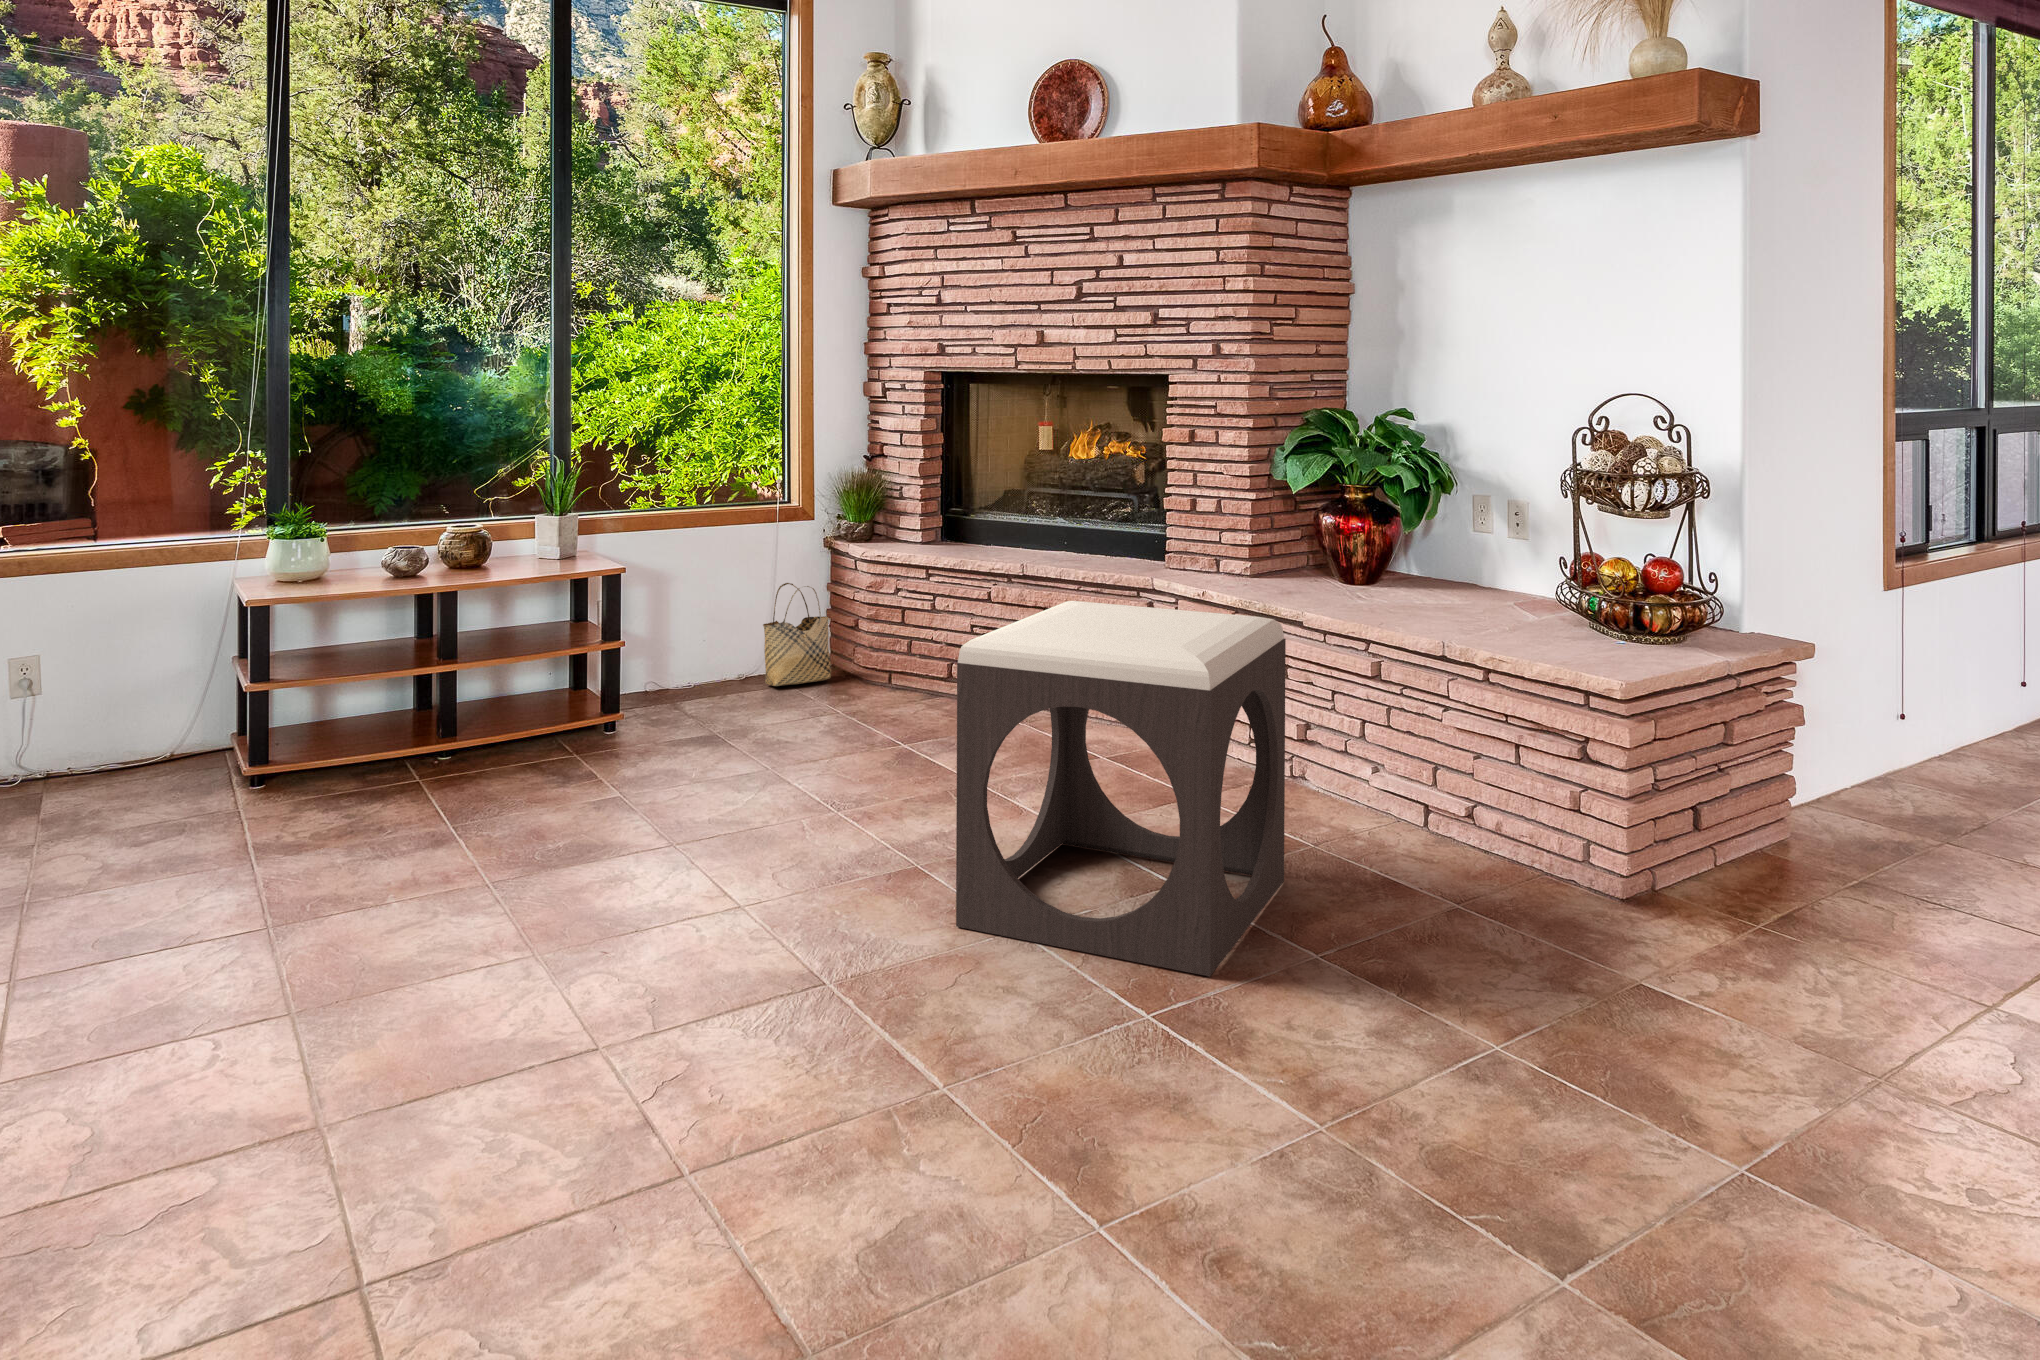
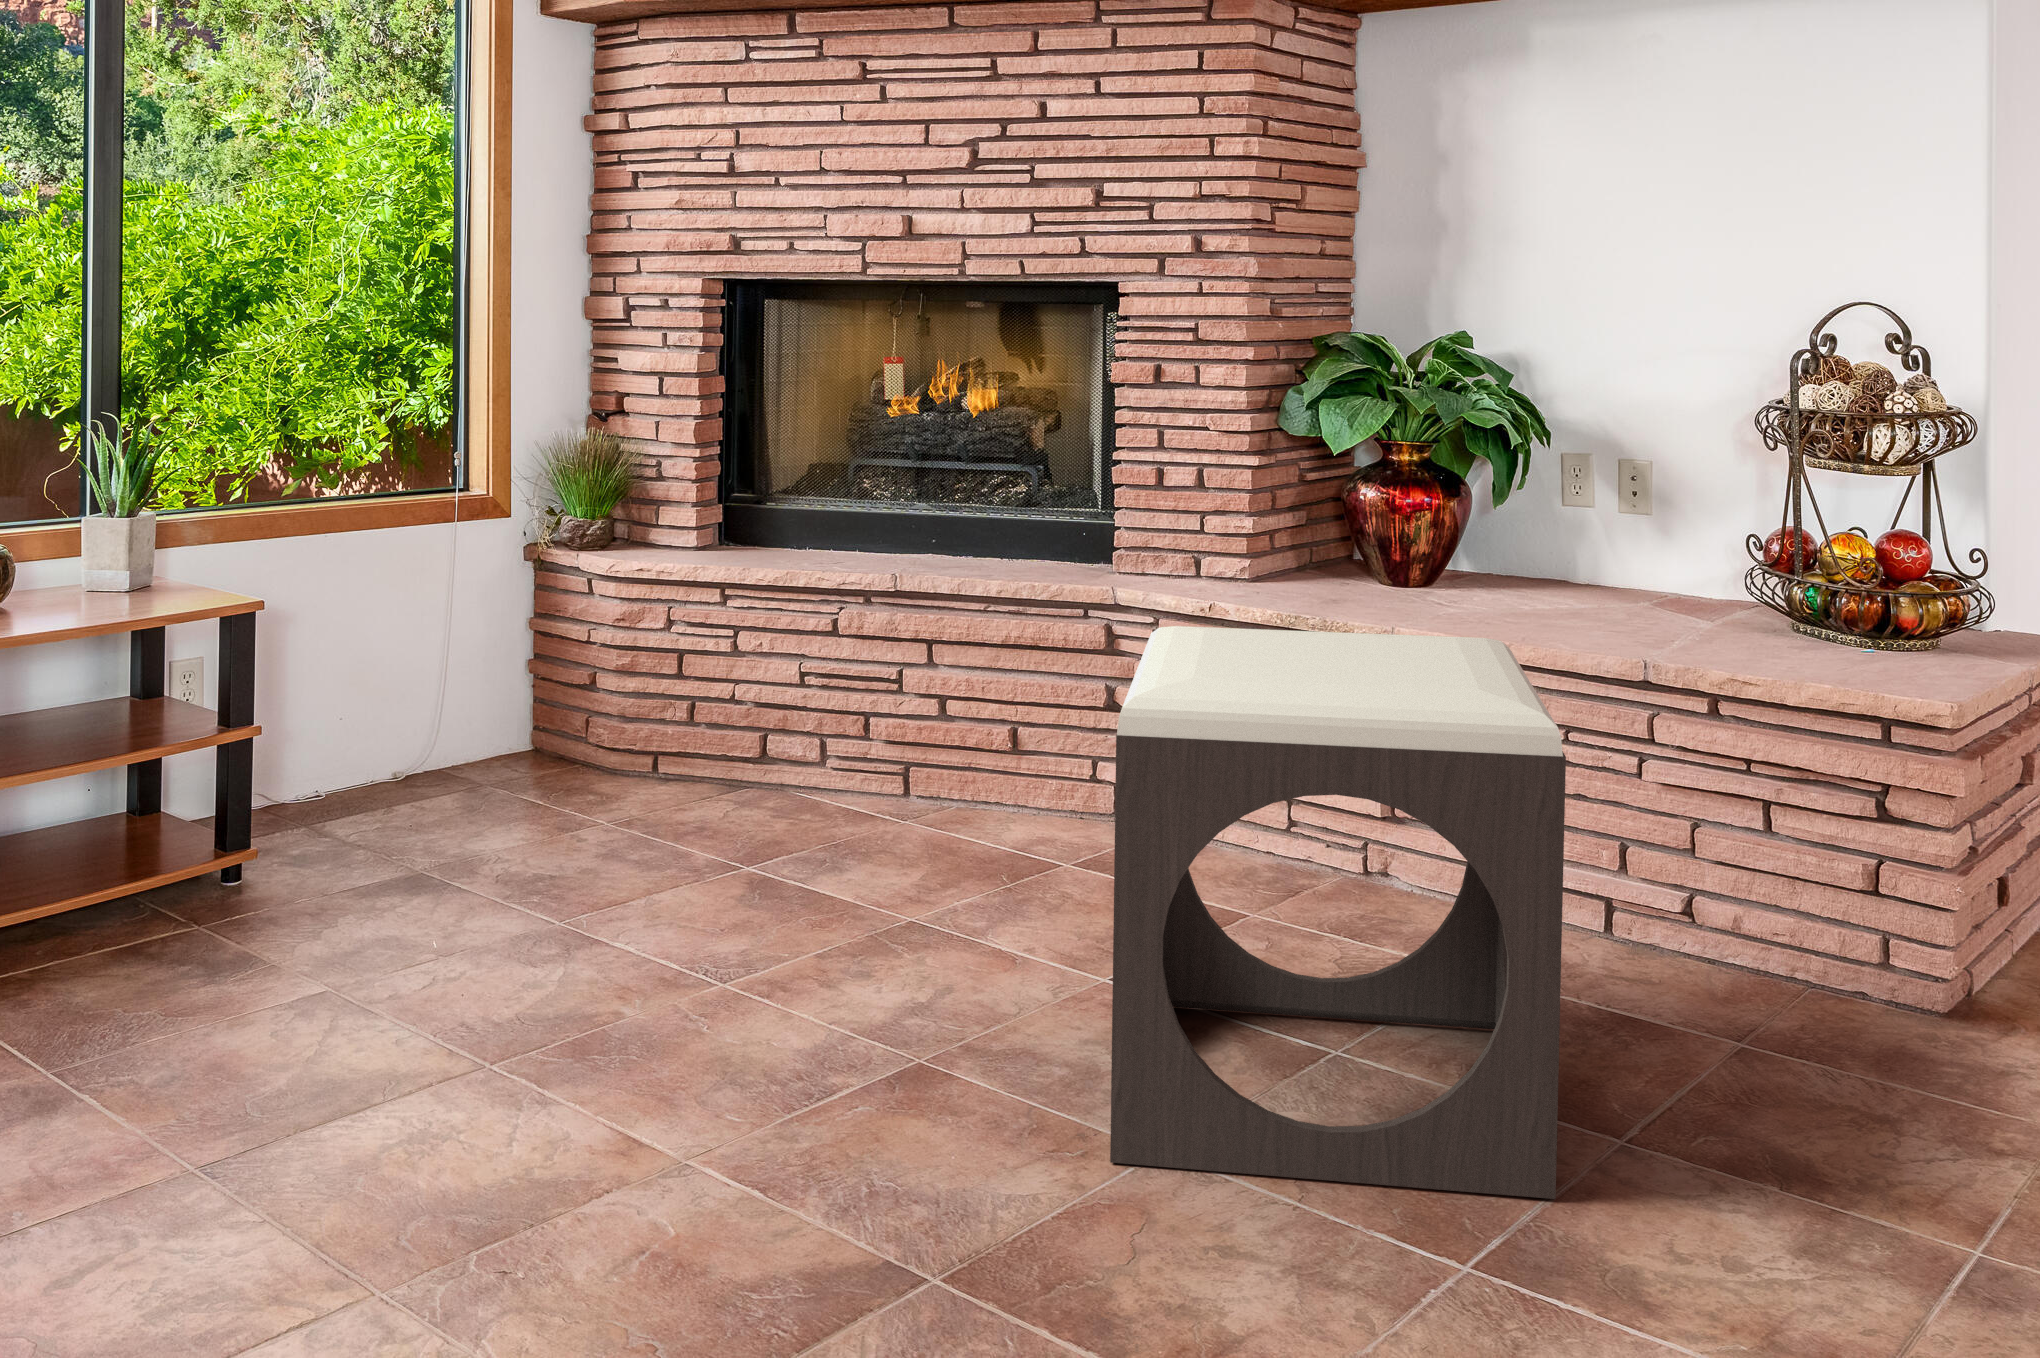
woven basket: present [763,583,831,686] -> none [456,618,559,784]

